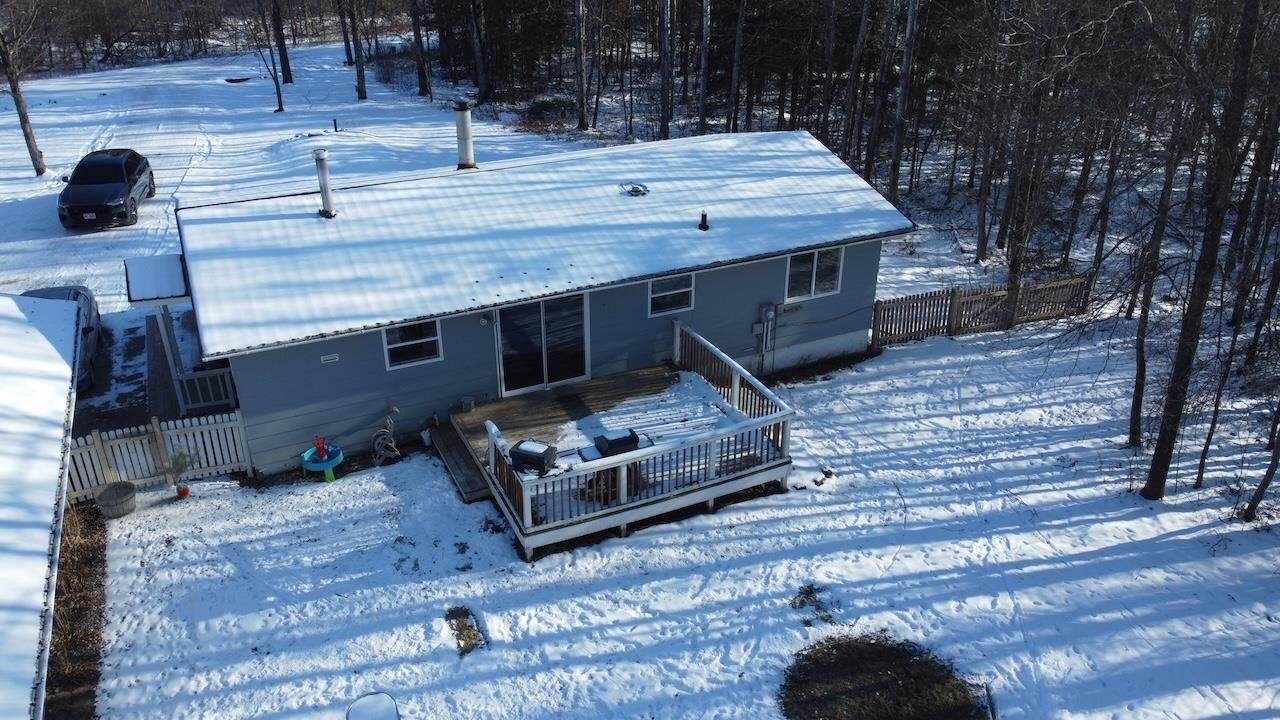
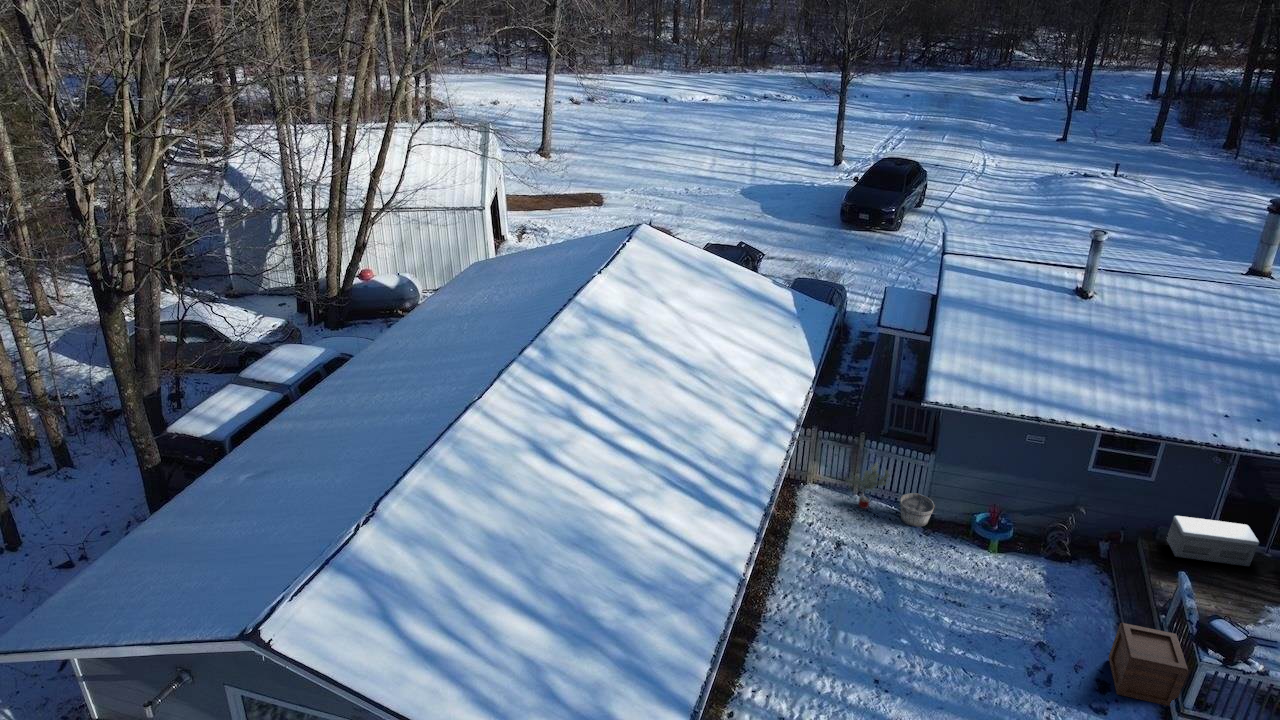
storage bench: none [469,371,536,419] -> present [1166,516,1259,566]
wooden crate: none [453,474,515,547] -> present [1109,623,1189,706]
wooden bucket: present [93,481,136,519] -> present [900,493,934,527]

